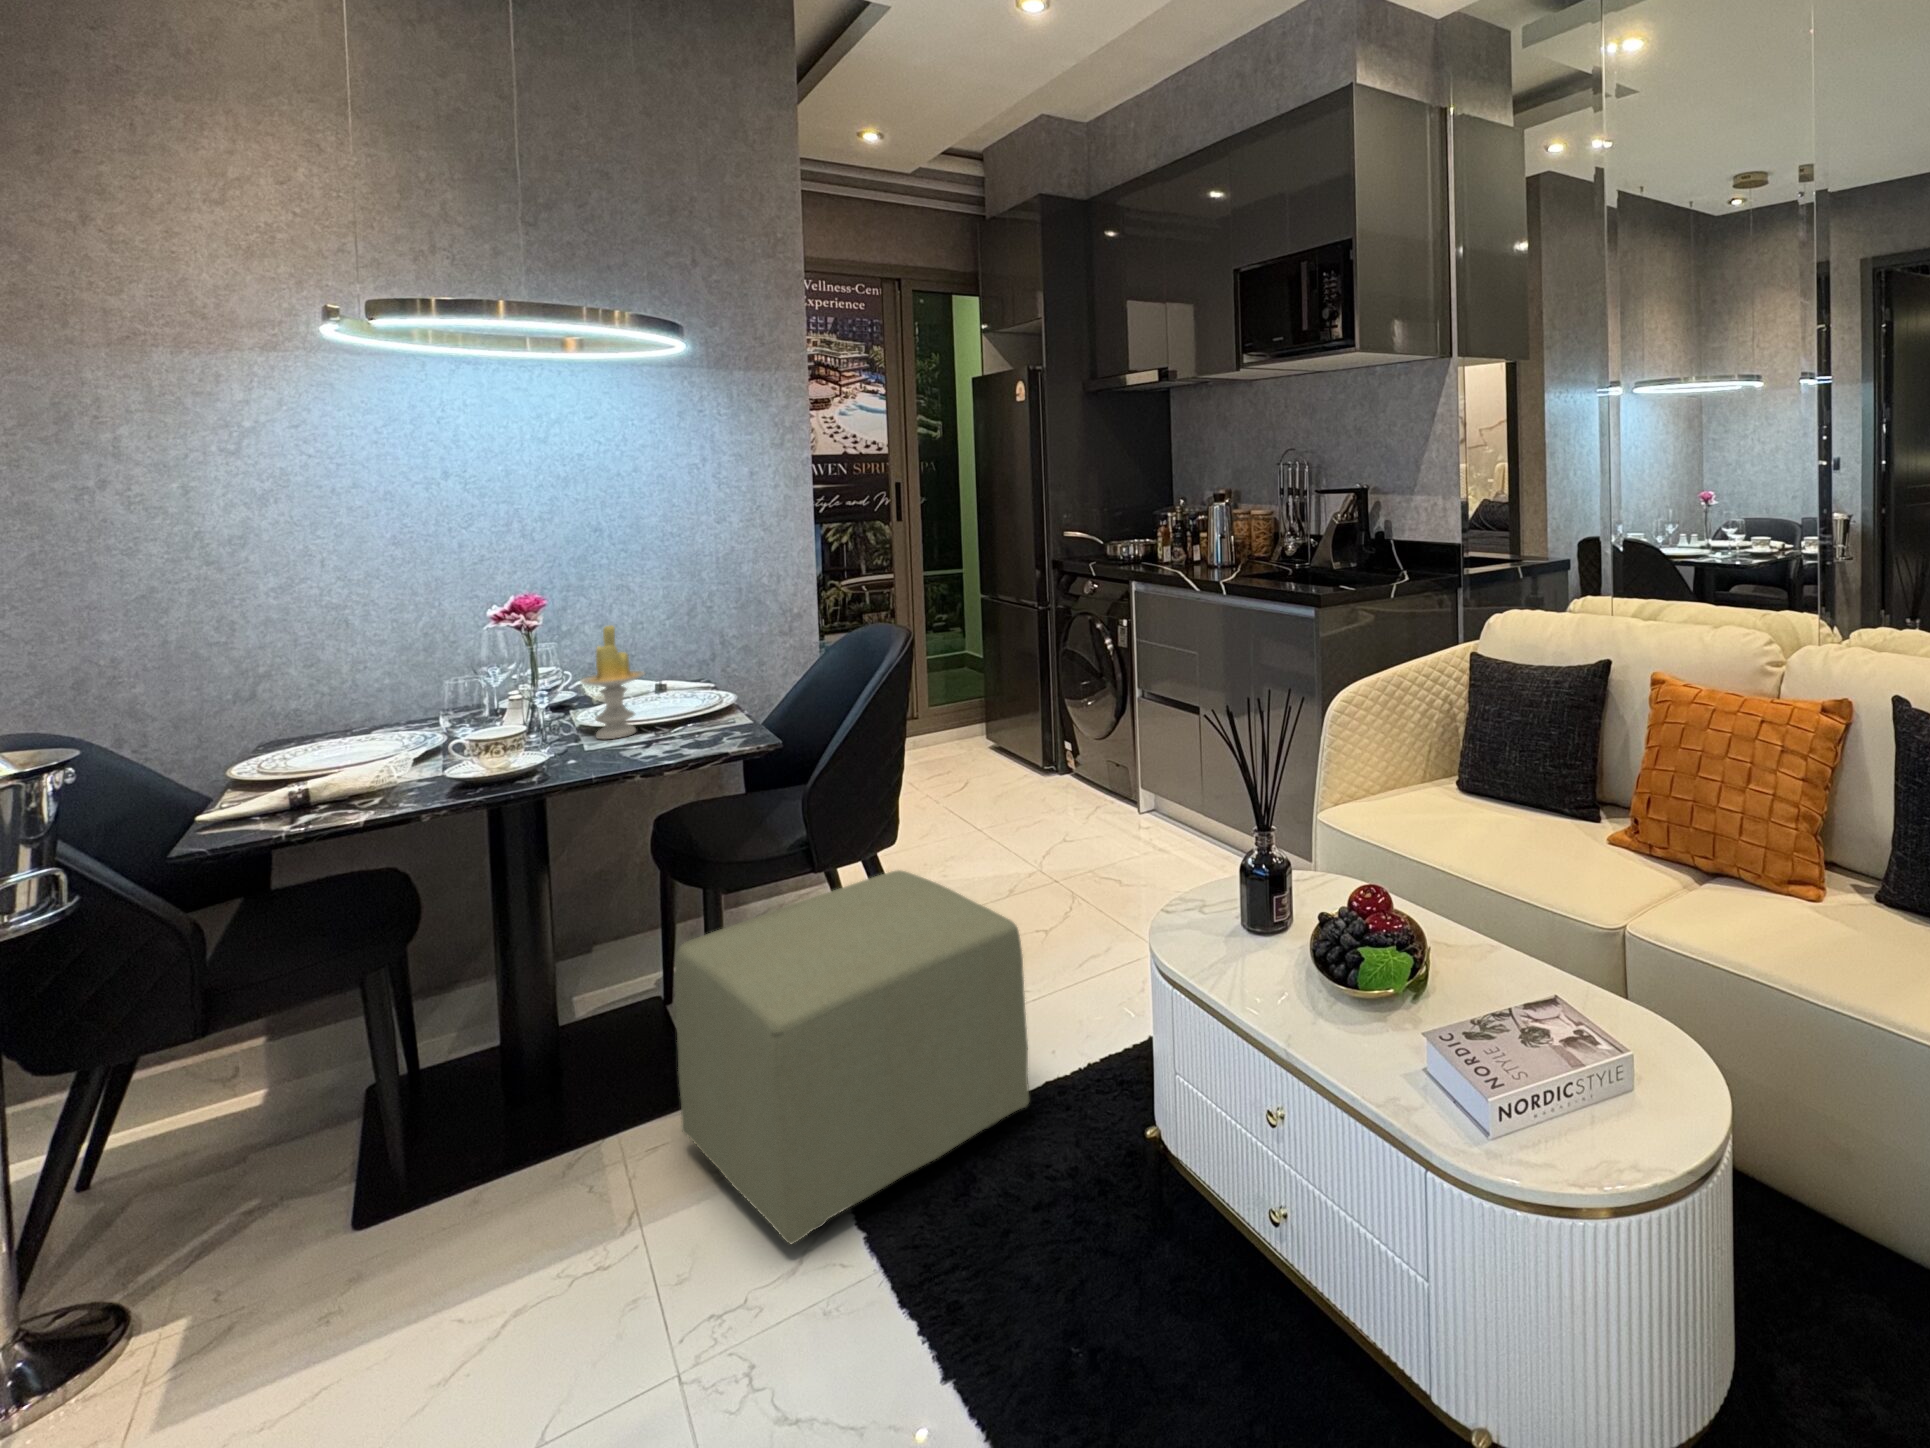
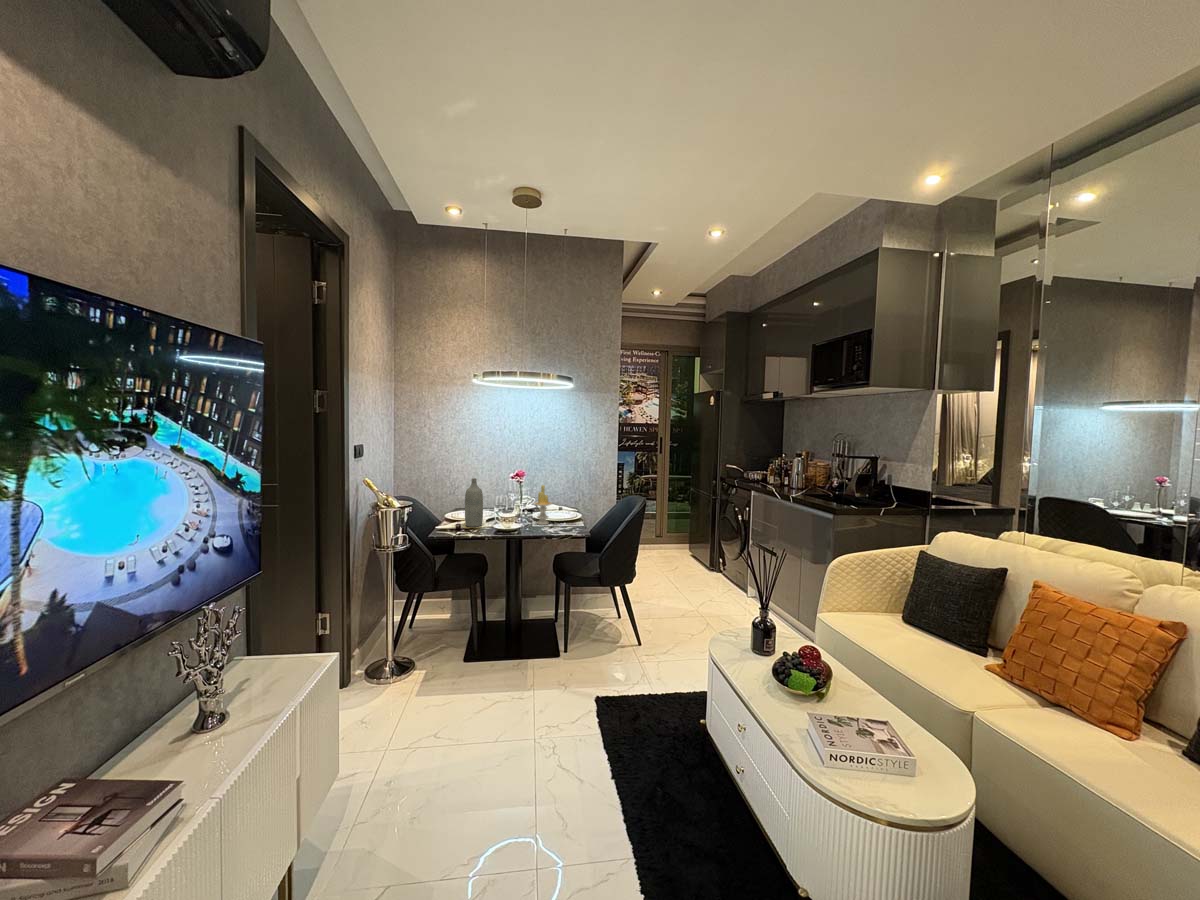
bottle: none [323,632,398,786] -> present [465,478,483,527]
ottoman: present [675,870,1029,1244] -> none [550,593,667,714]

